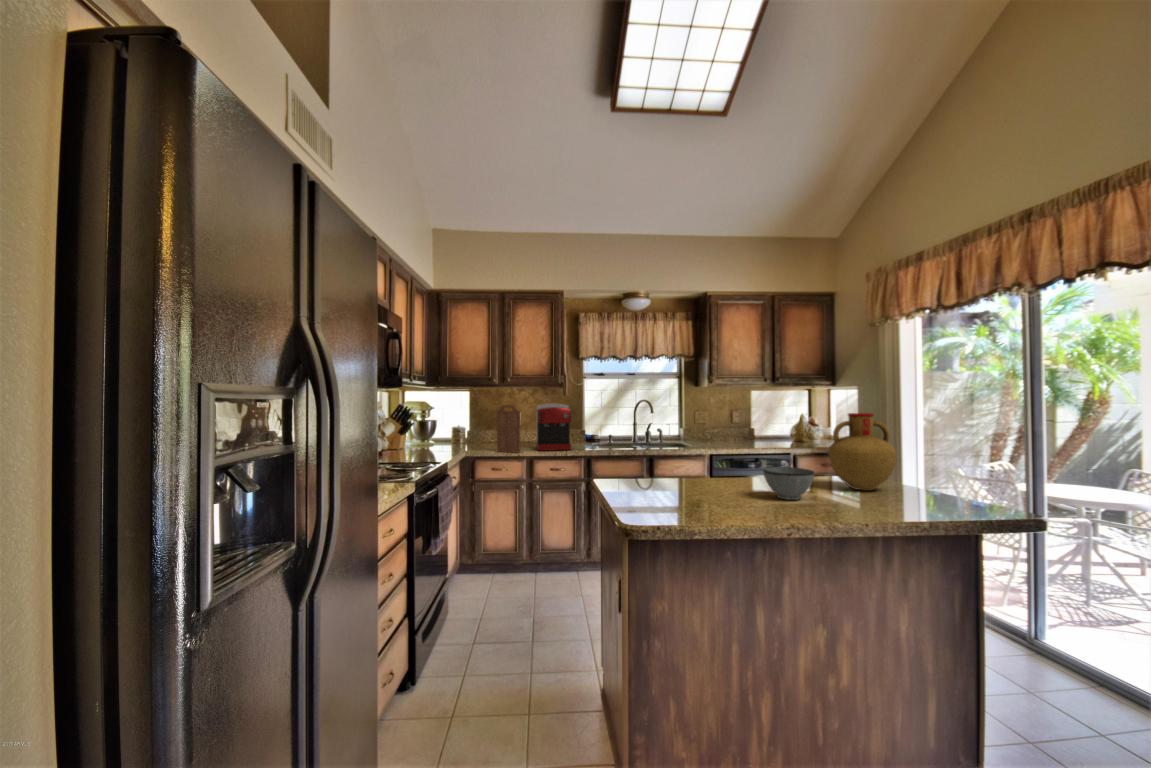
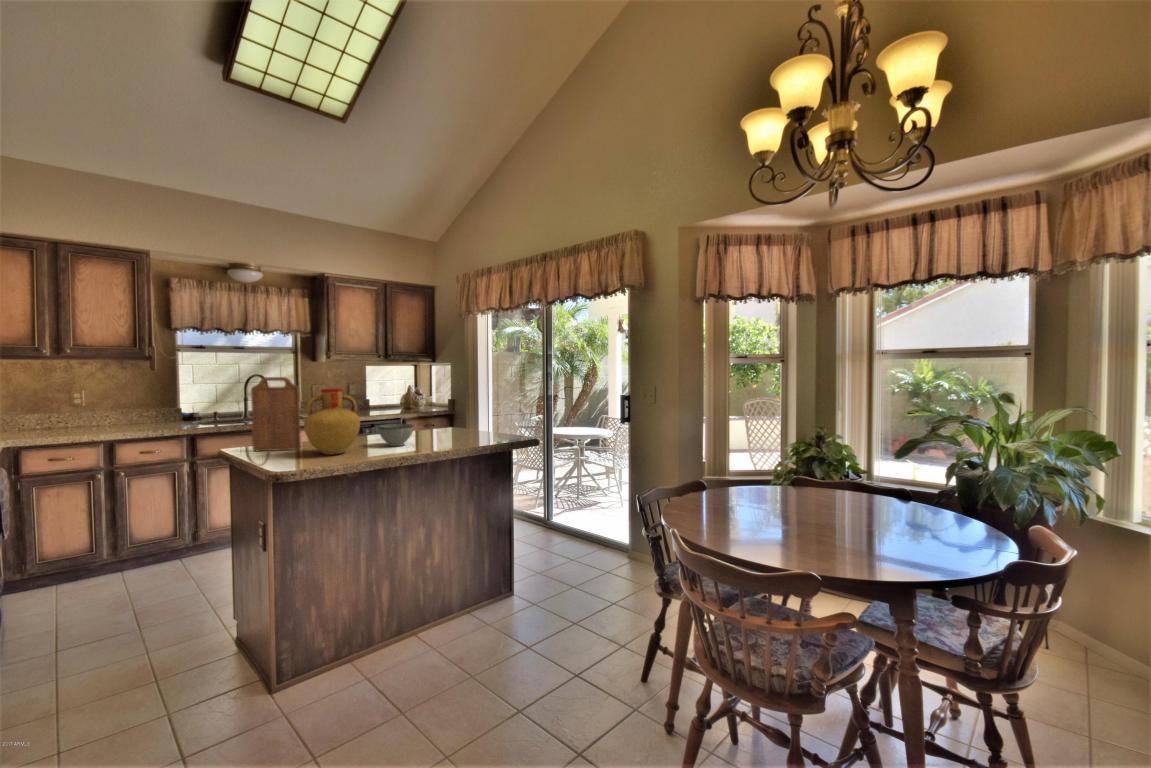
coffee maker: present [537,403,571,451] -> none [113,379,168,433]
cutting board: present [497,405,520,453] -> present [251,377,301,451]
vase: present [828,413,896,490] -> present [304,388,360,455]

